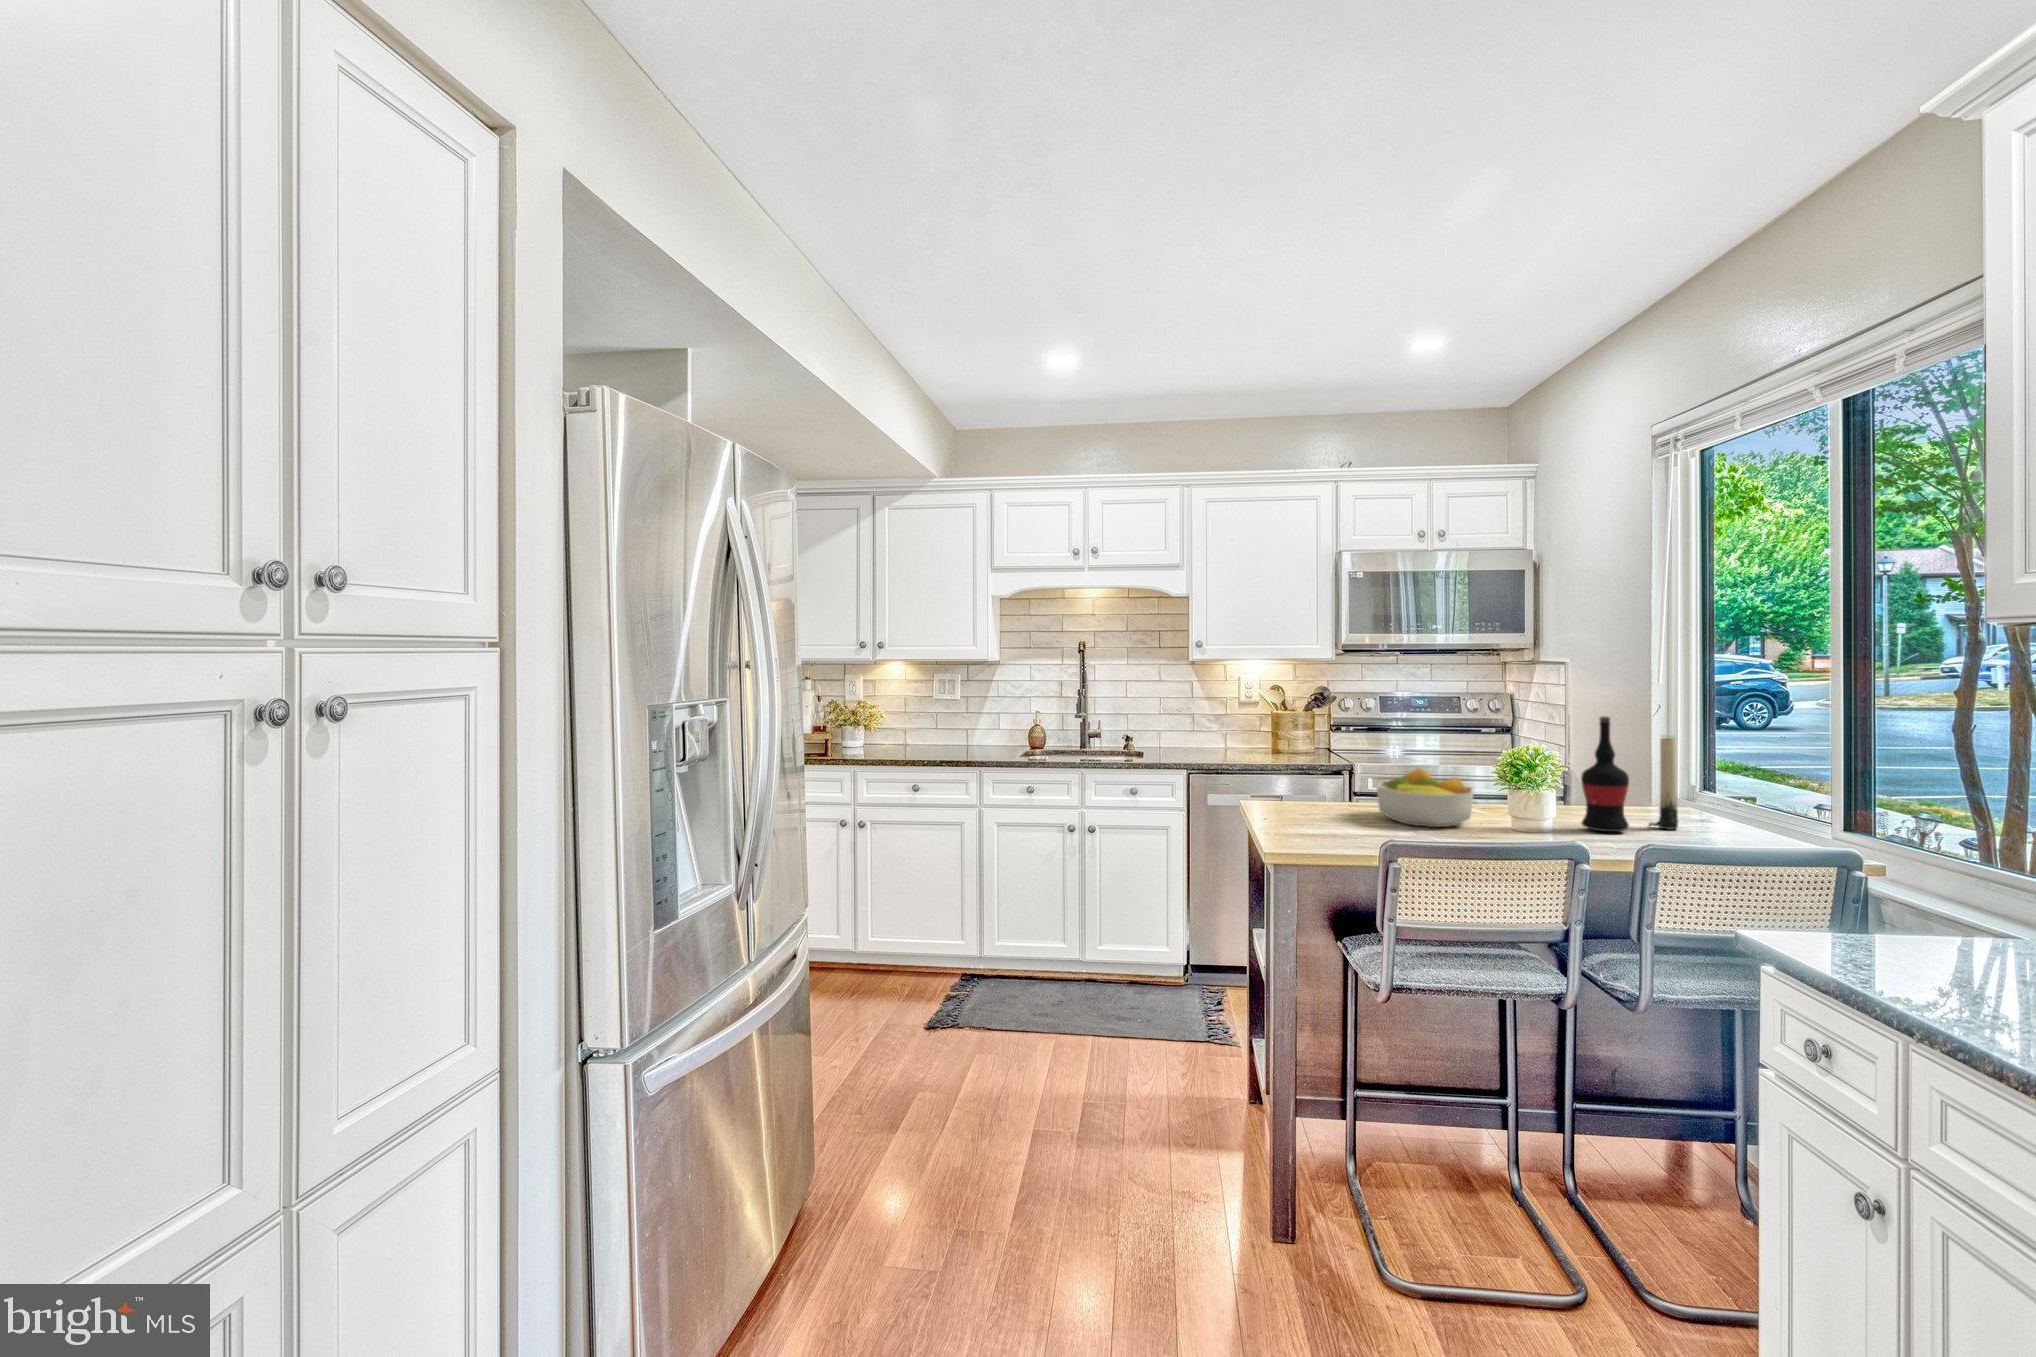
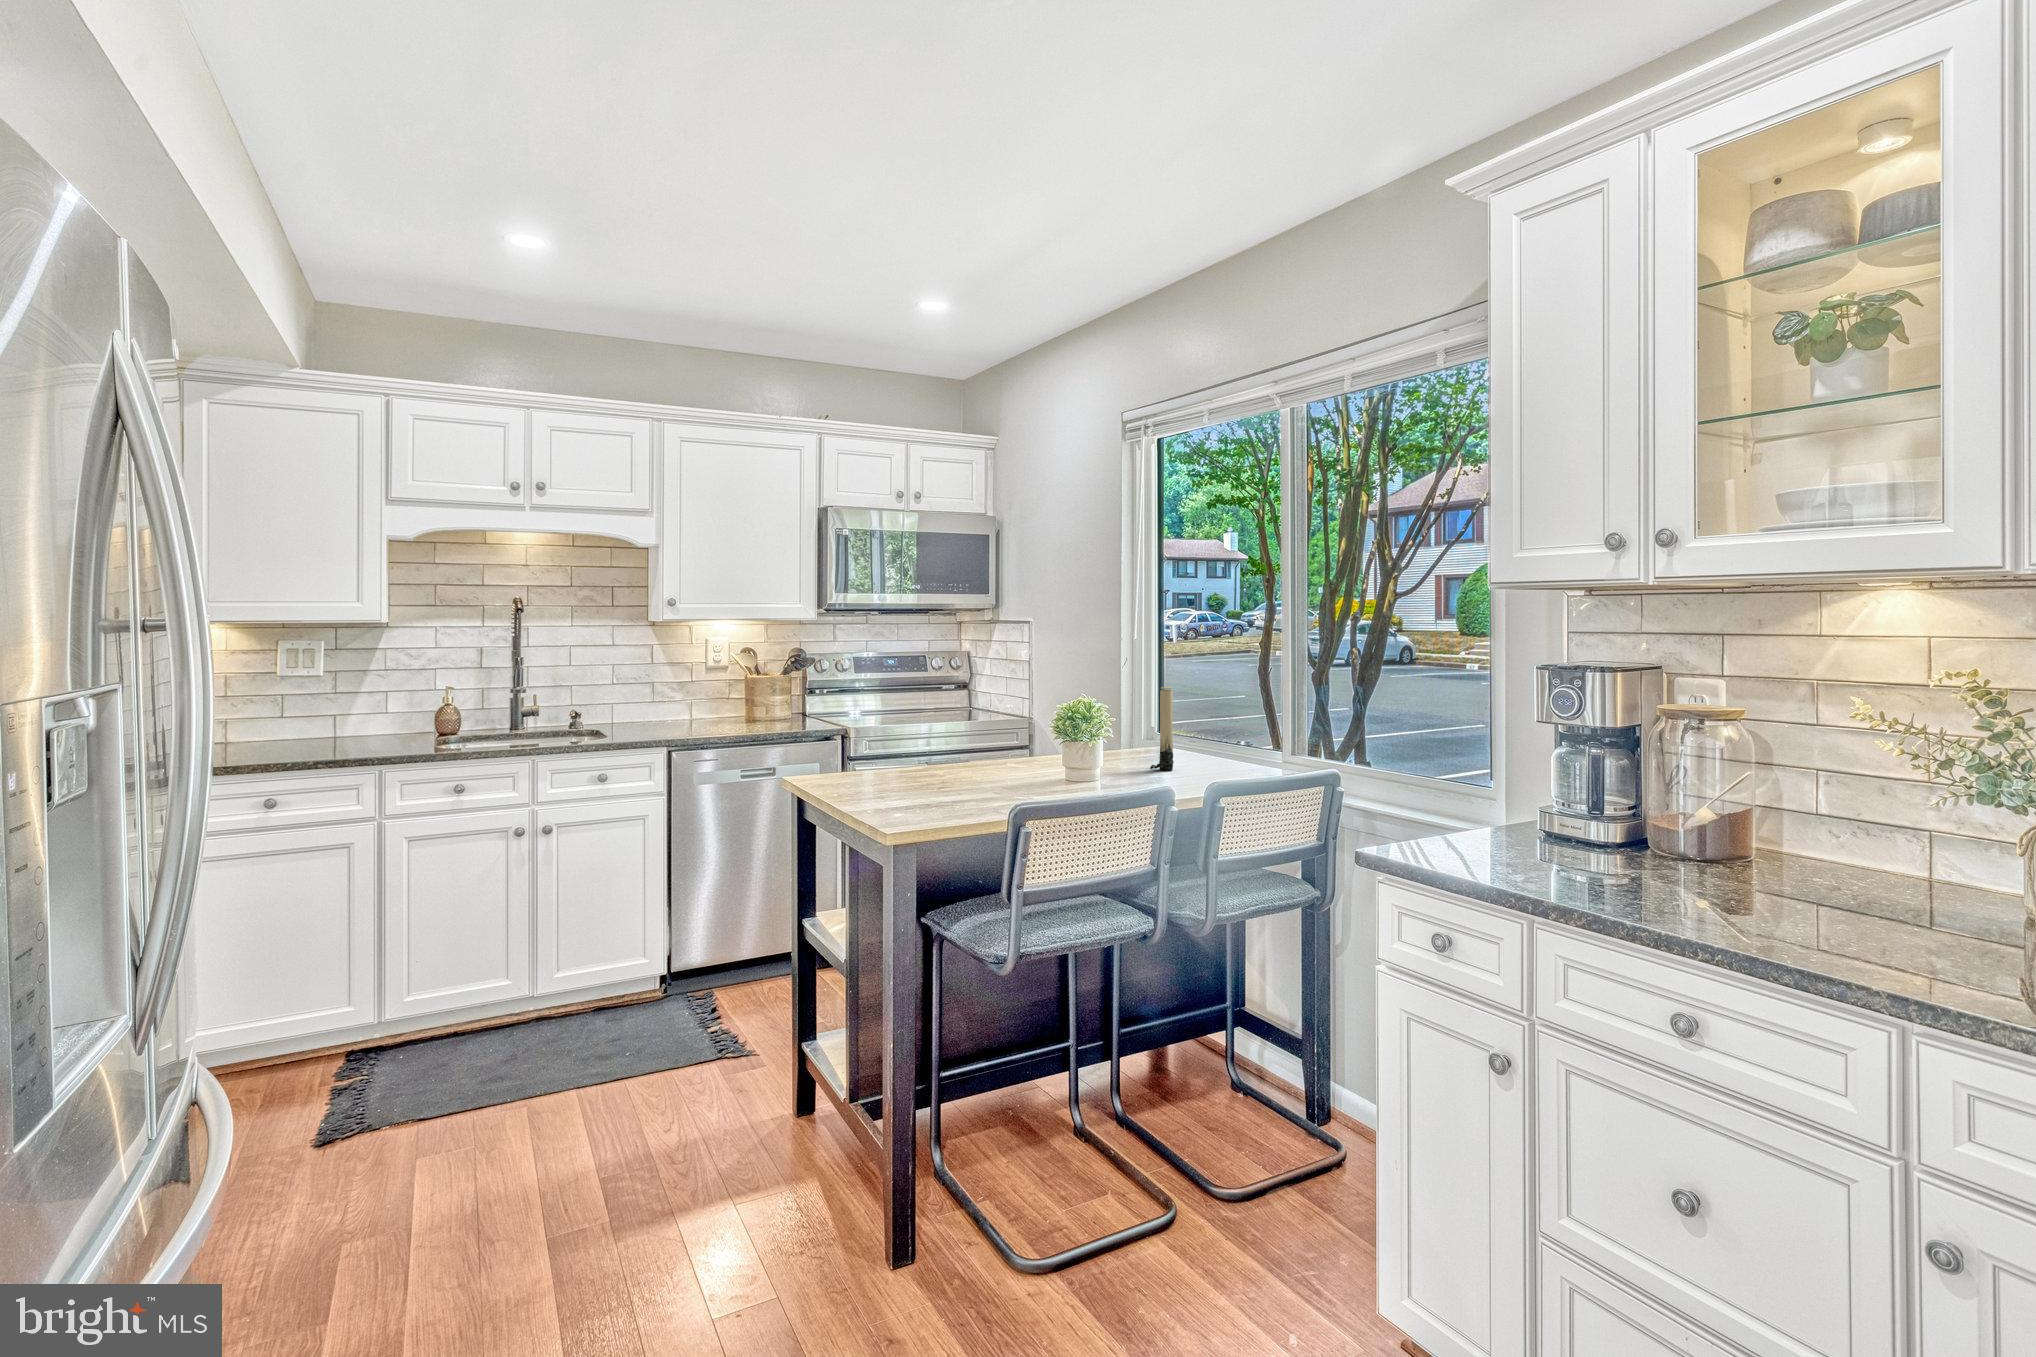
wine bottle: present [1581,716,1629,832] -> none [1110,672,1148,777]
fruit bowl: present [1377,768,1474,827] -> none [932,729,1031,788]

